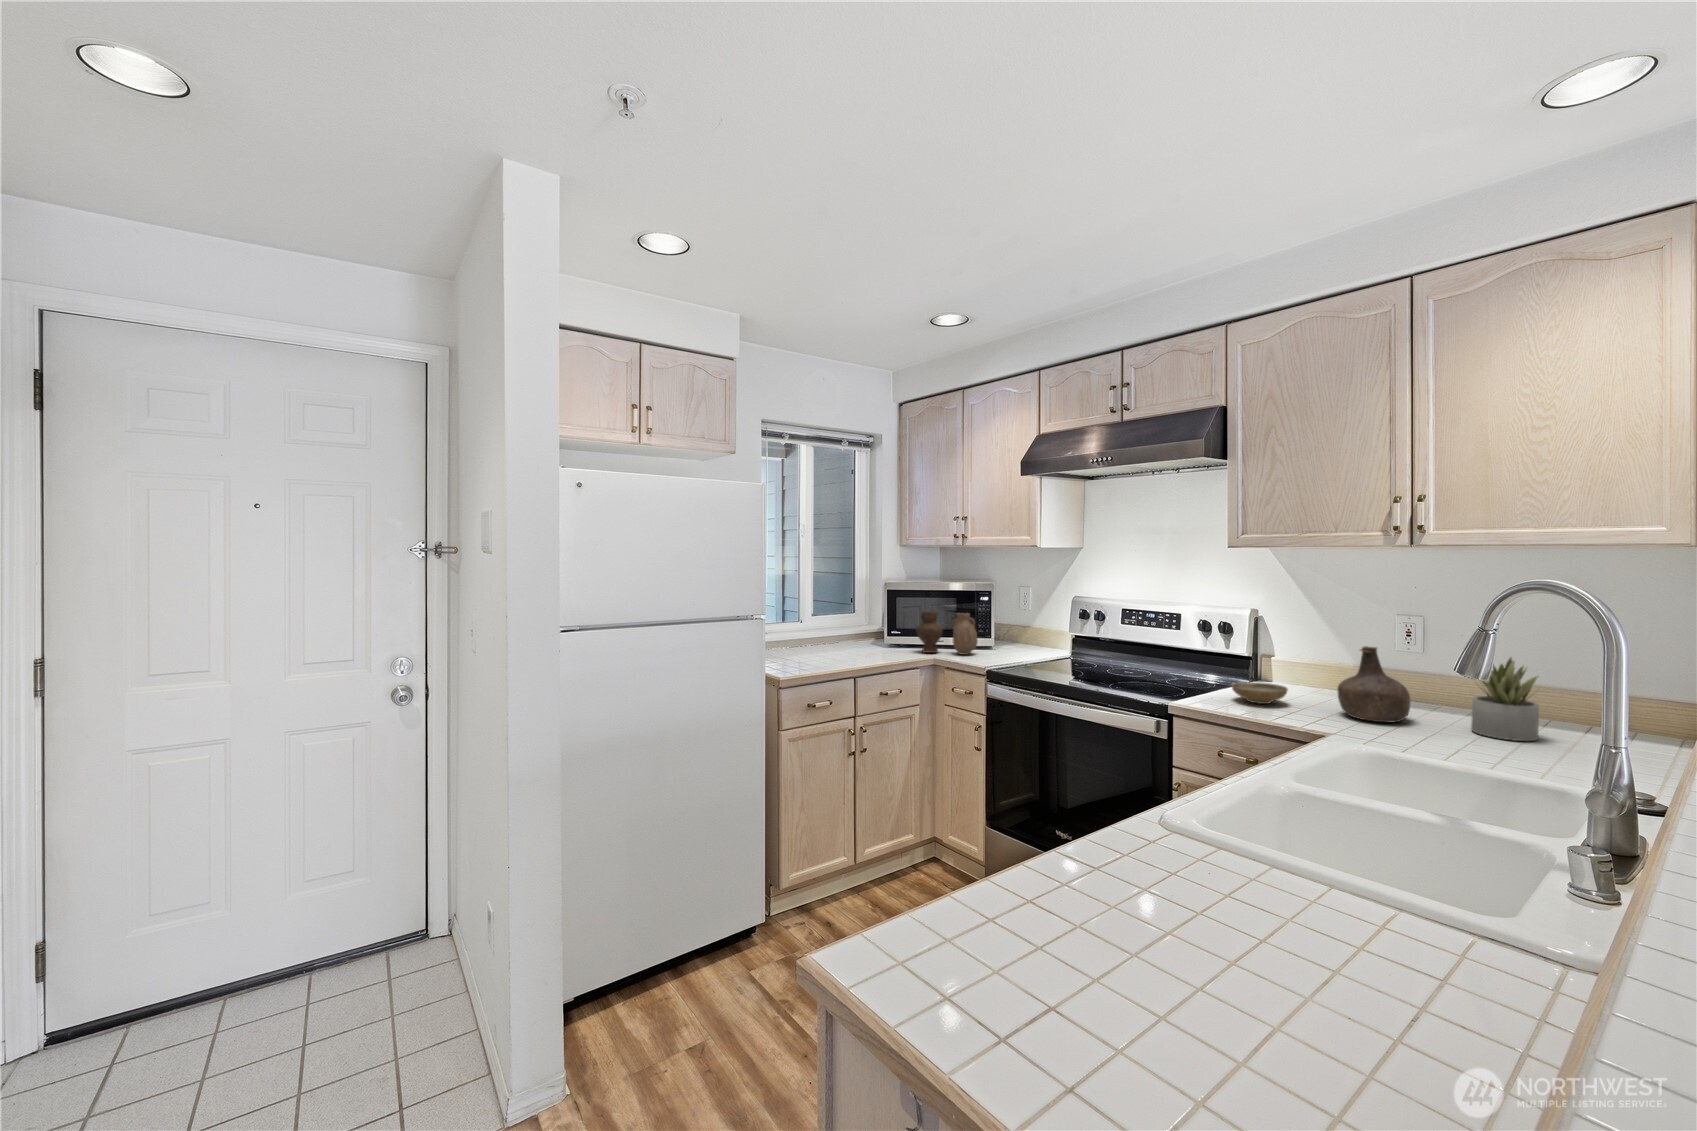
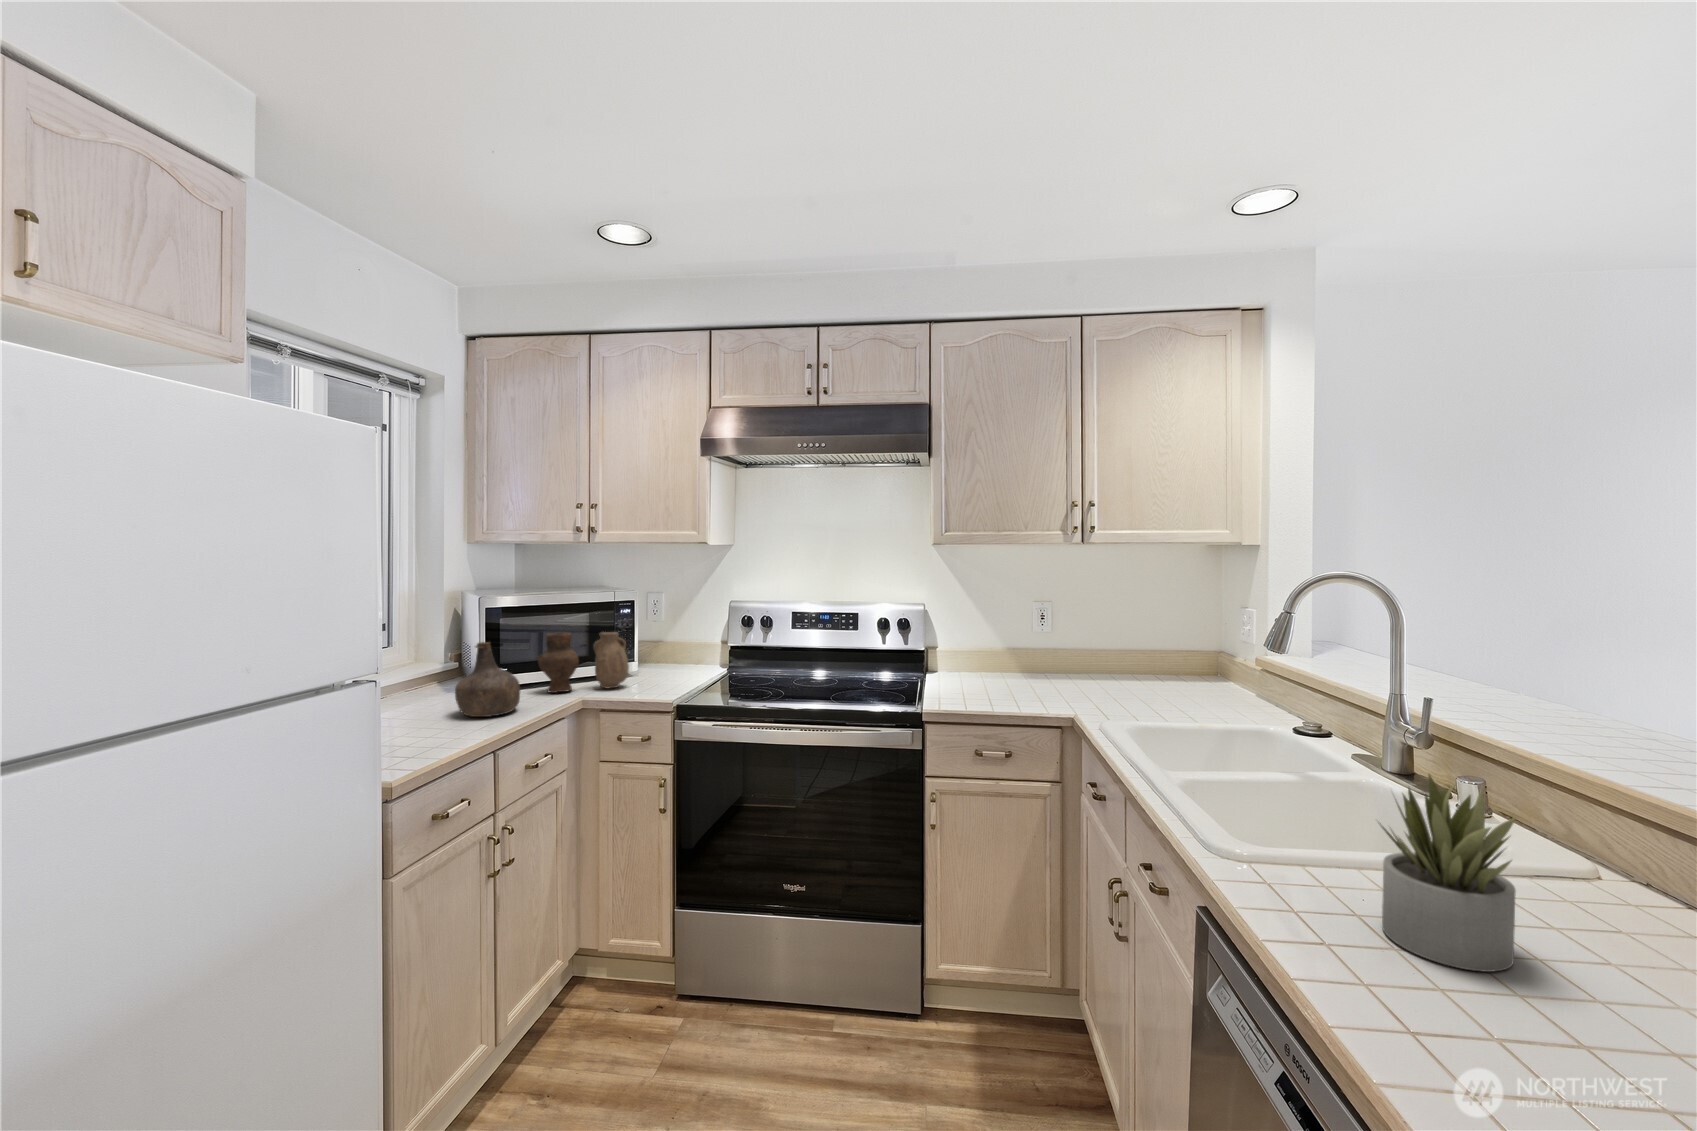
bottle: present [1338,646,1410,723] -> present [455,642,520,717]
succulent plant: present [1471,658,1539,741] -> present [1381,774,1516,972]
ceramic bowl: present [1232,682,1288,704] -> none [957,677,1007,699]

